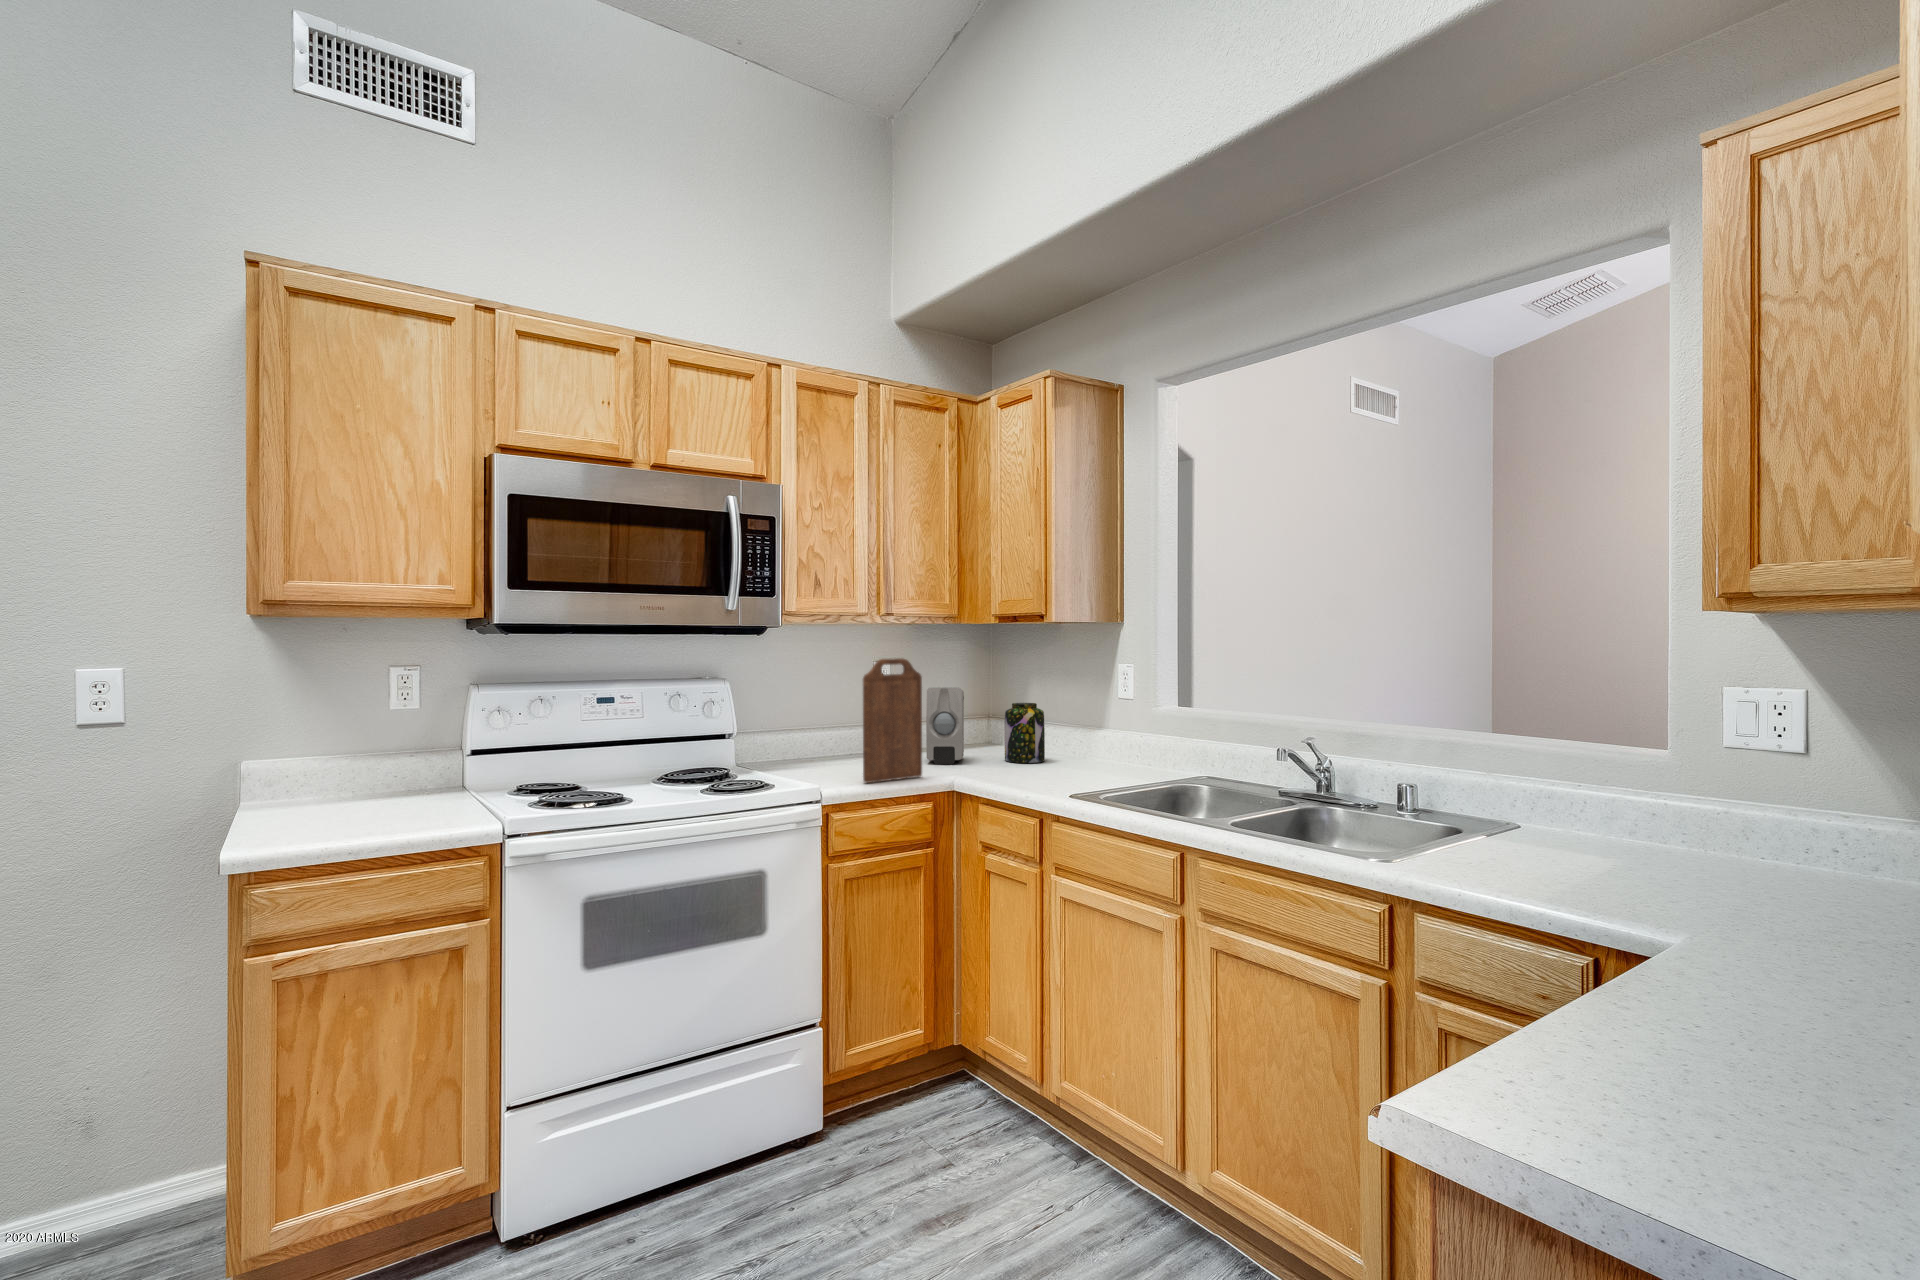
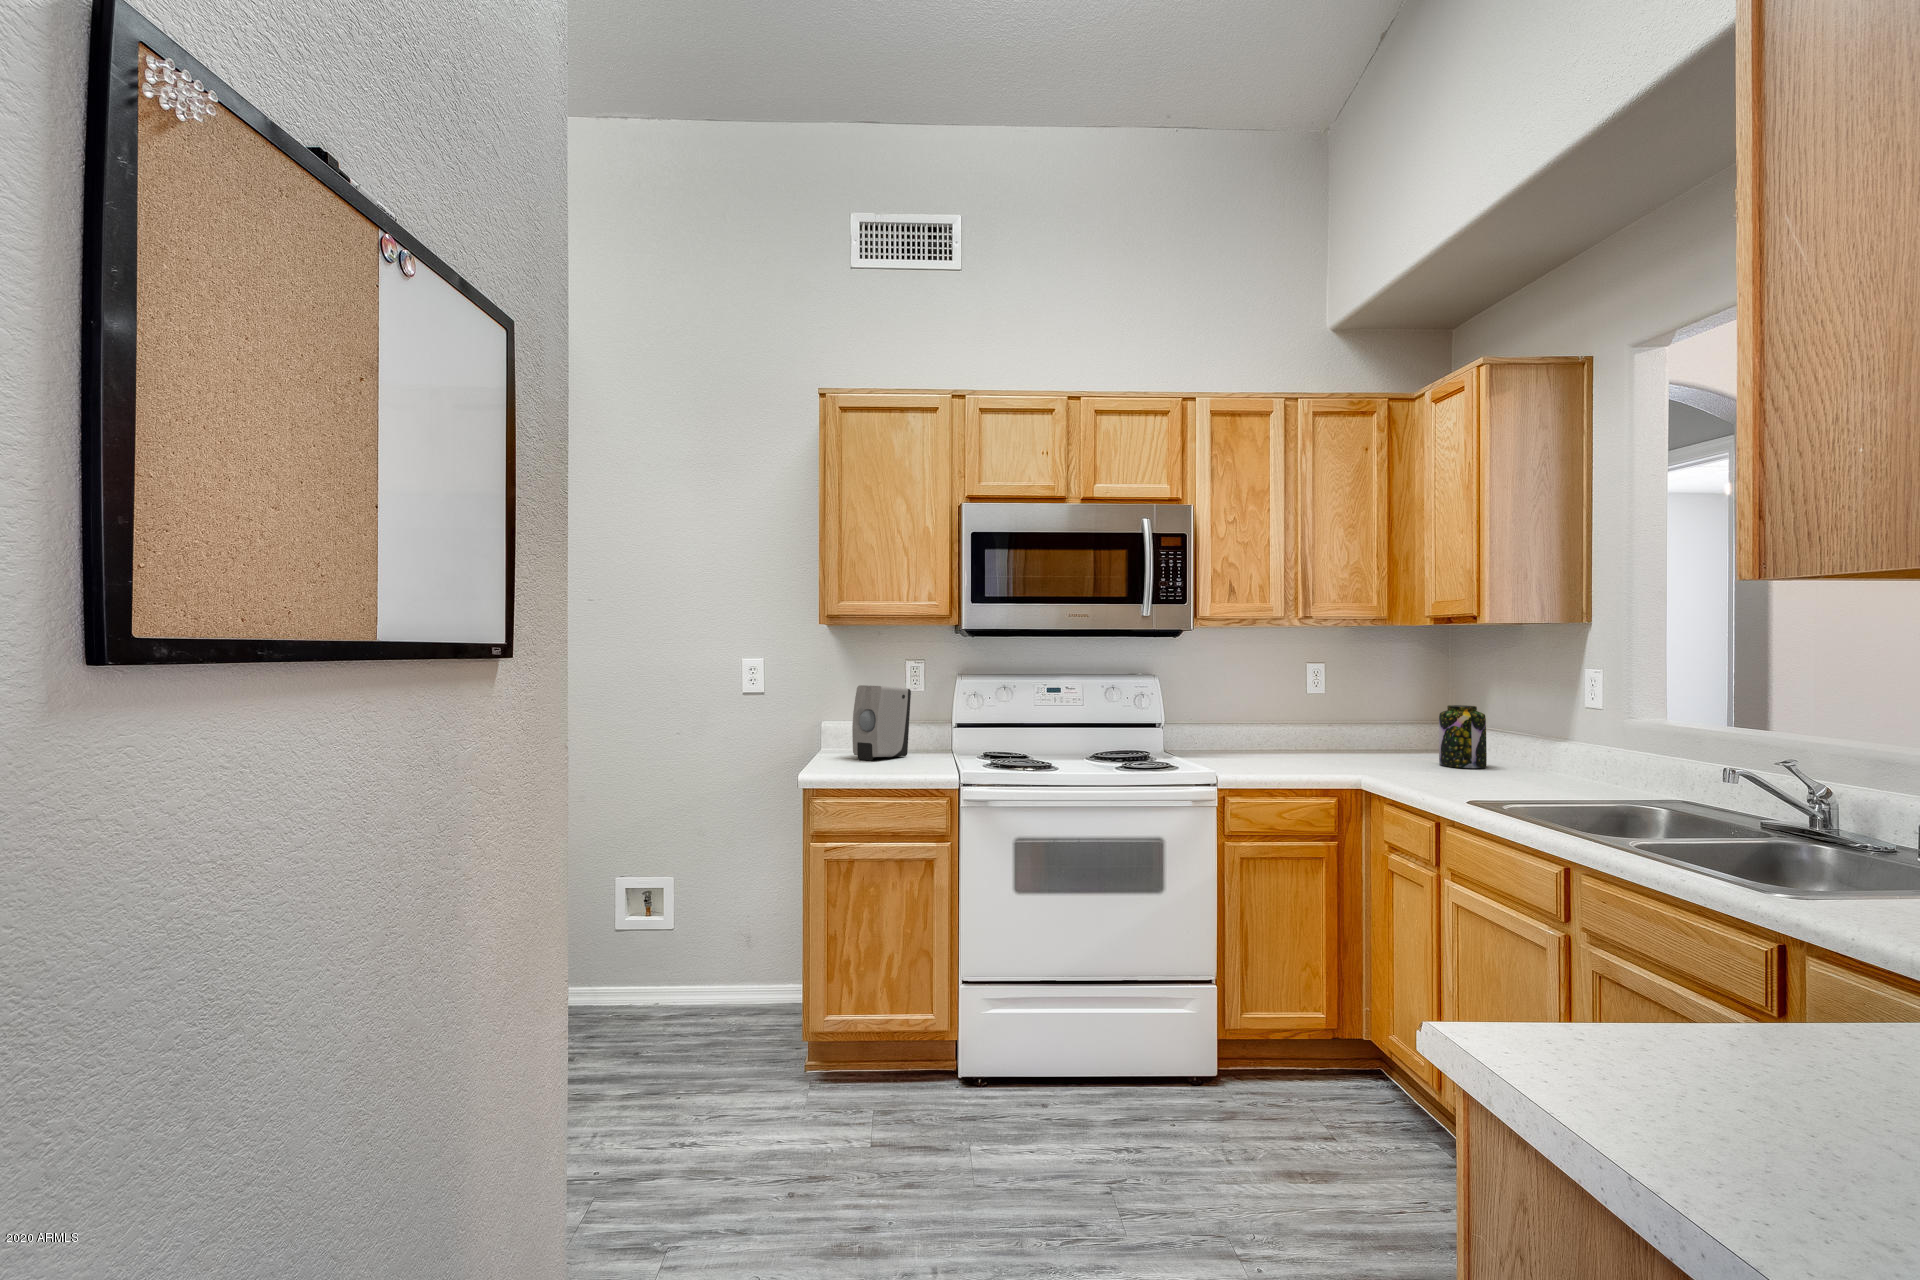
cutting board: present [863,658,922,783] -> none [1263,657,1328,772]
soap dispenser: present [926,687,964,764] -> present [852,685,911,760]

